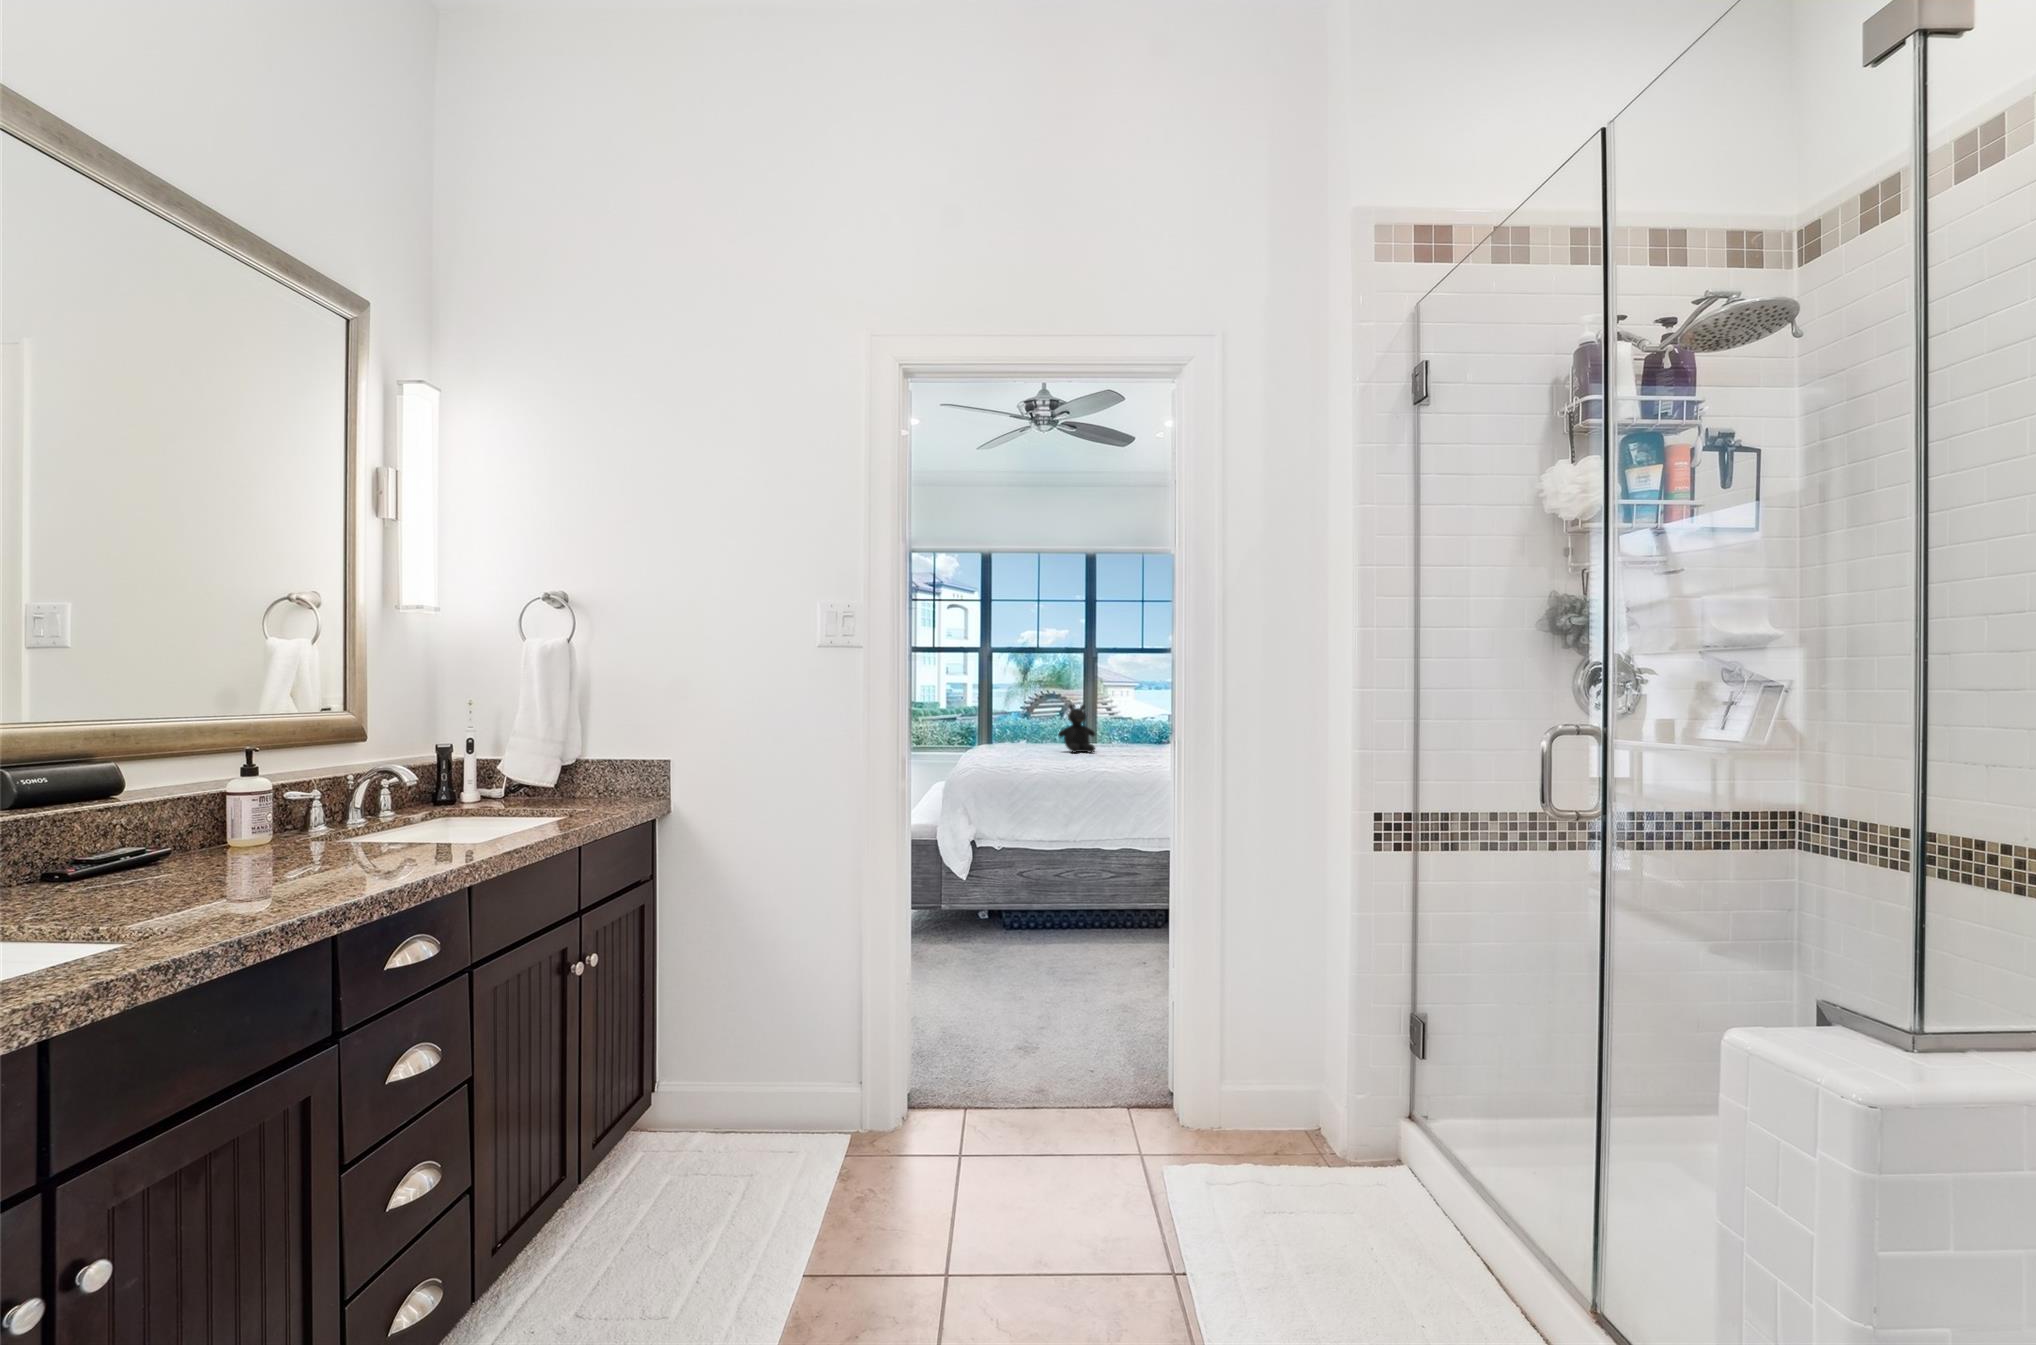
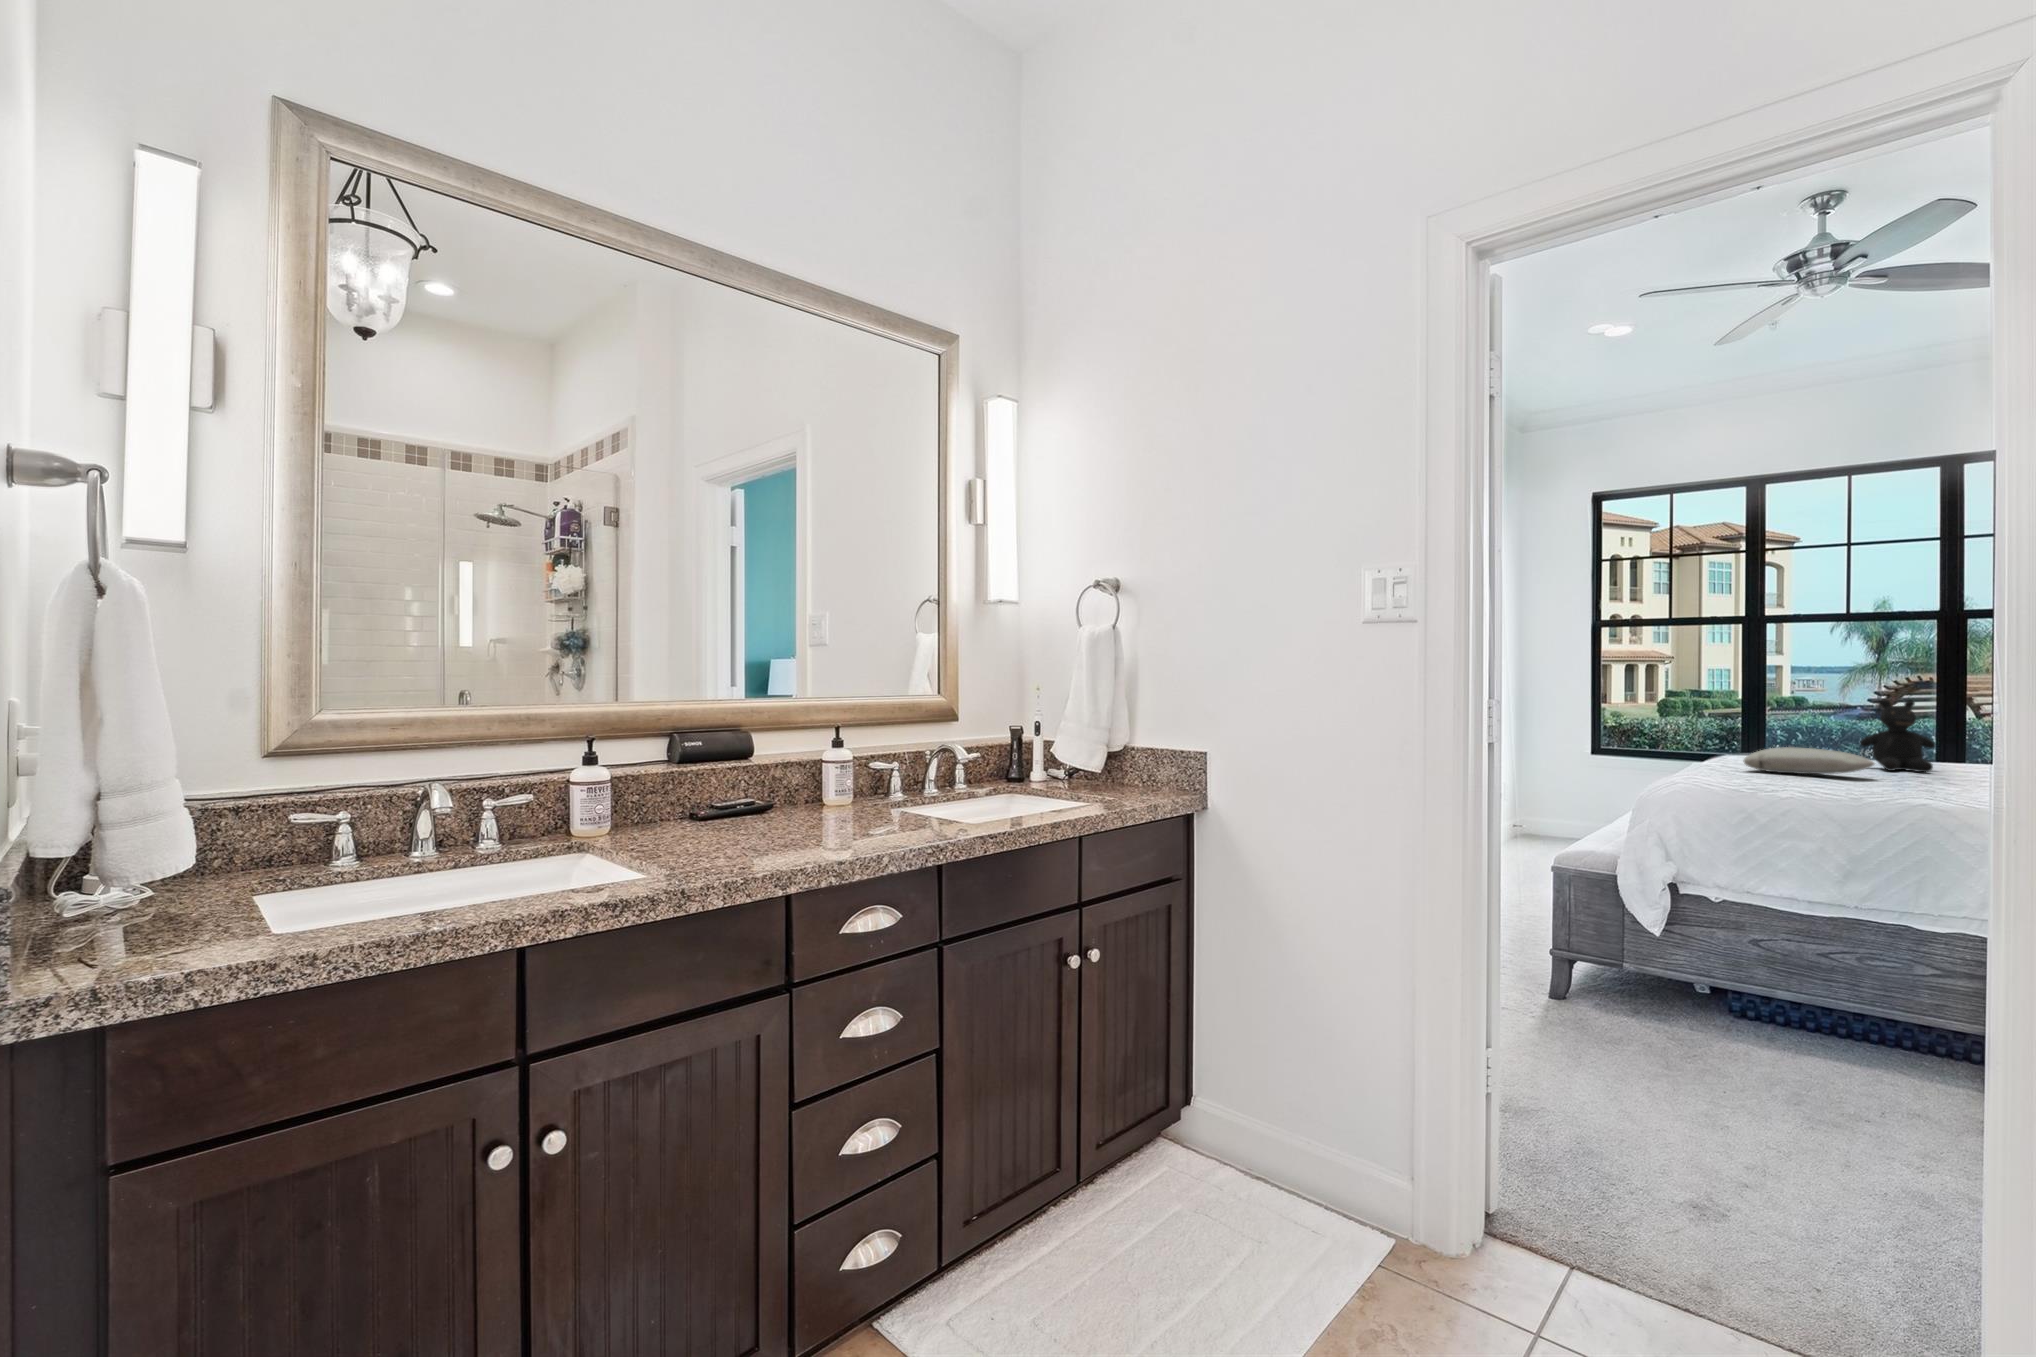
pillow: none [1000,739,1071,758] -> present [1743,747,1874,774]

